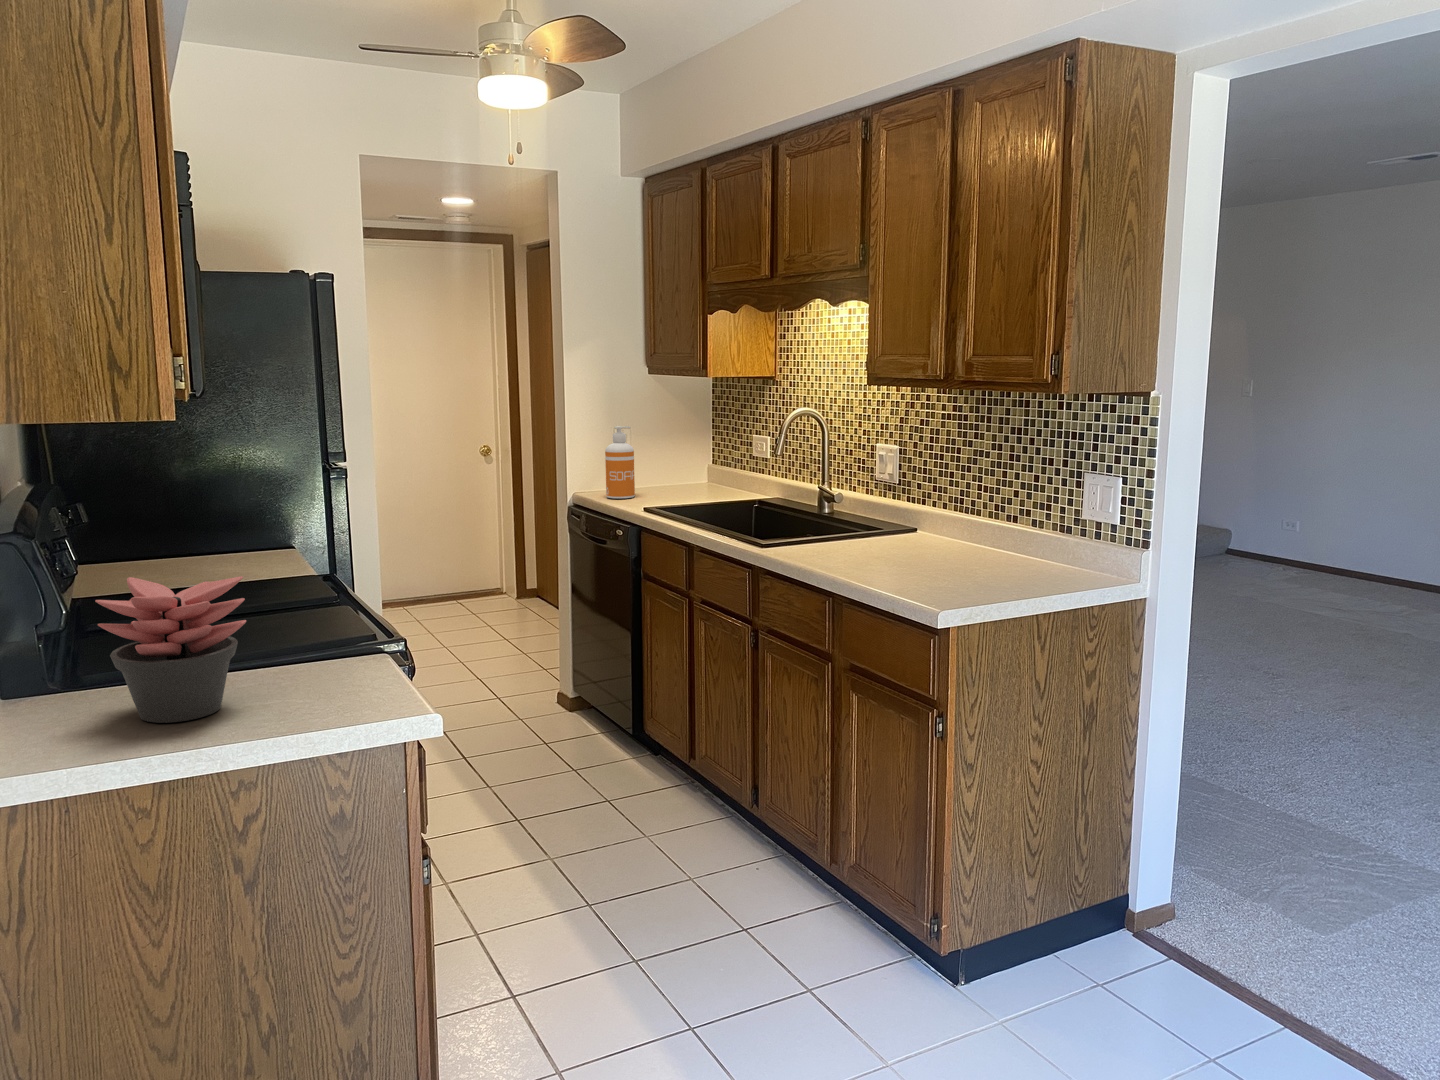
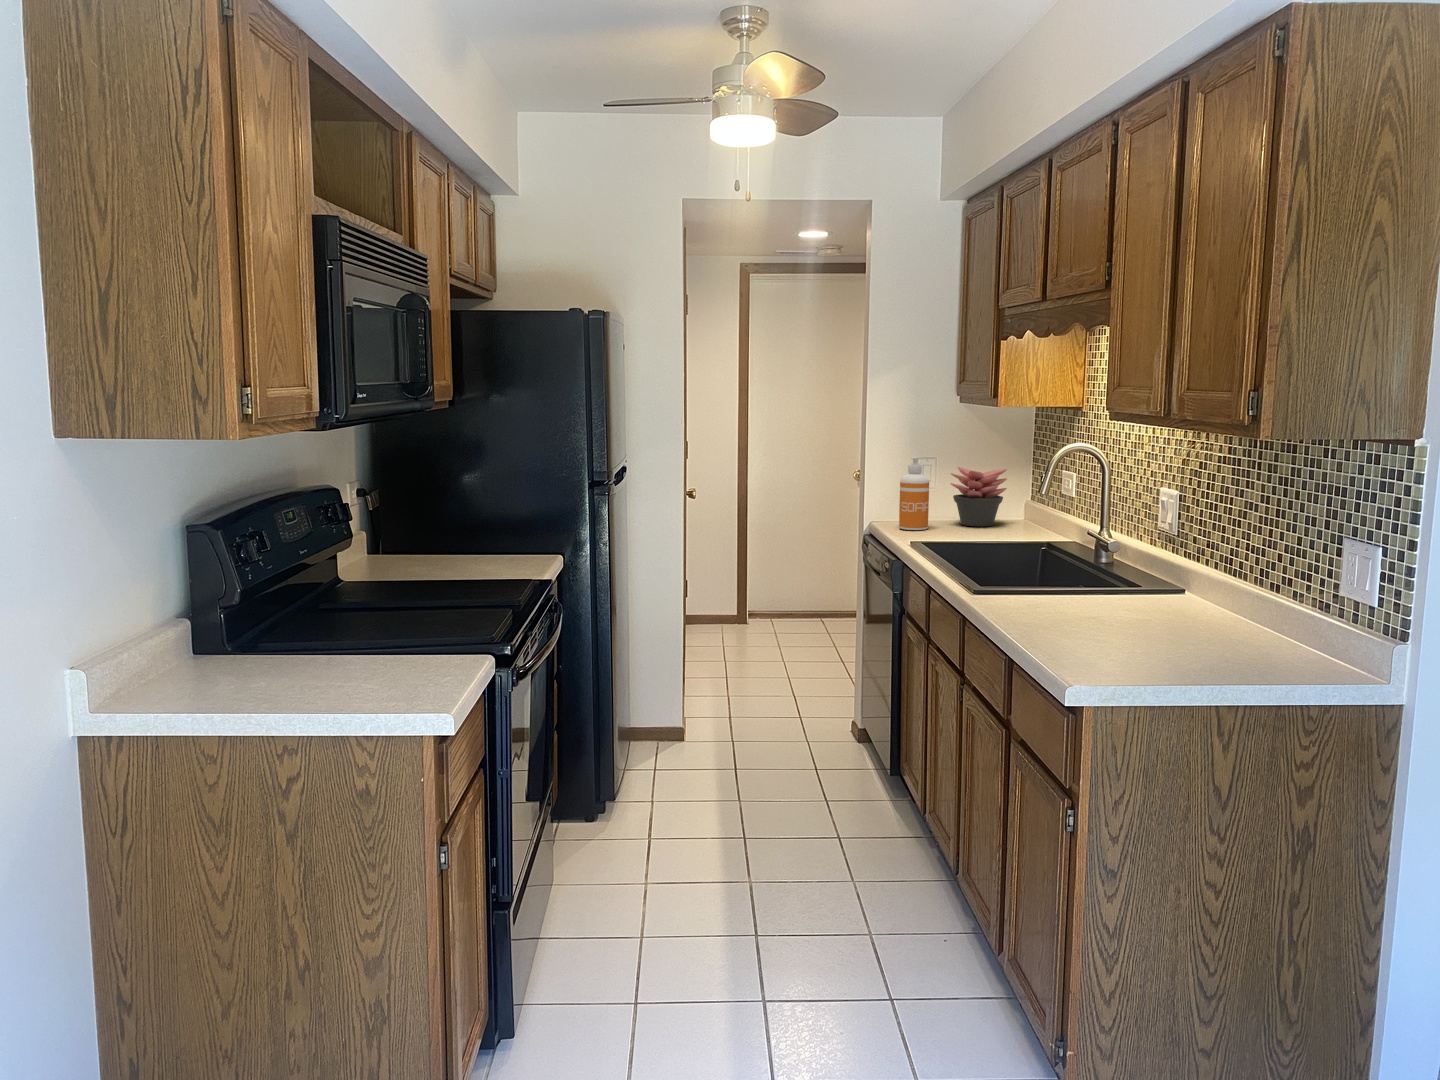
succulent plant: present [95,576,246,723] -> present [950,467,1007,526]

